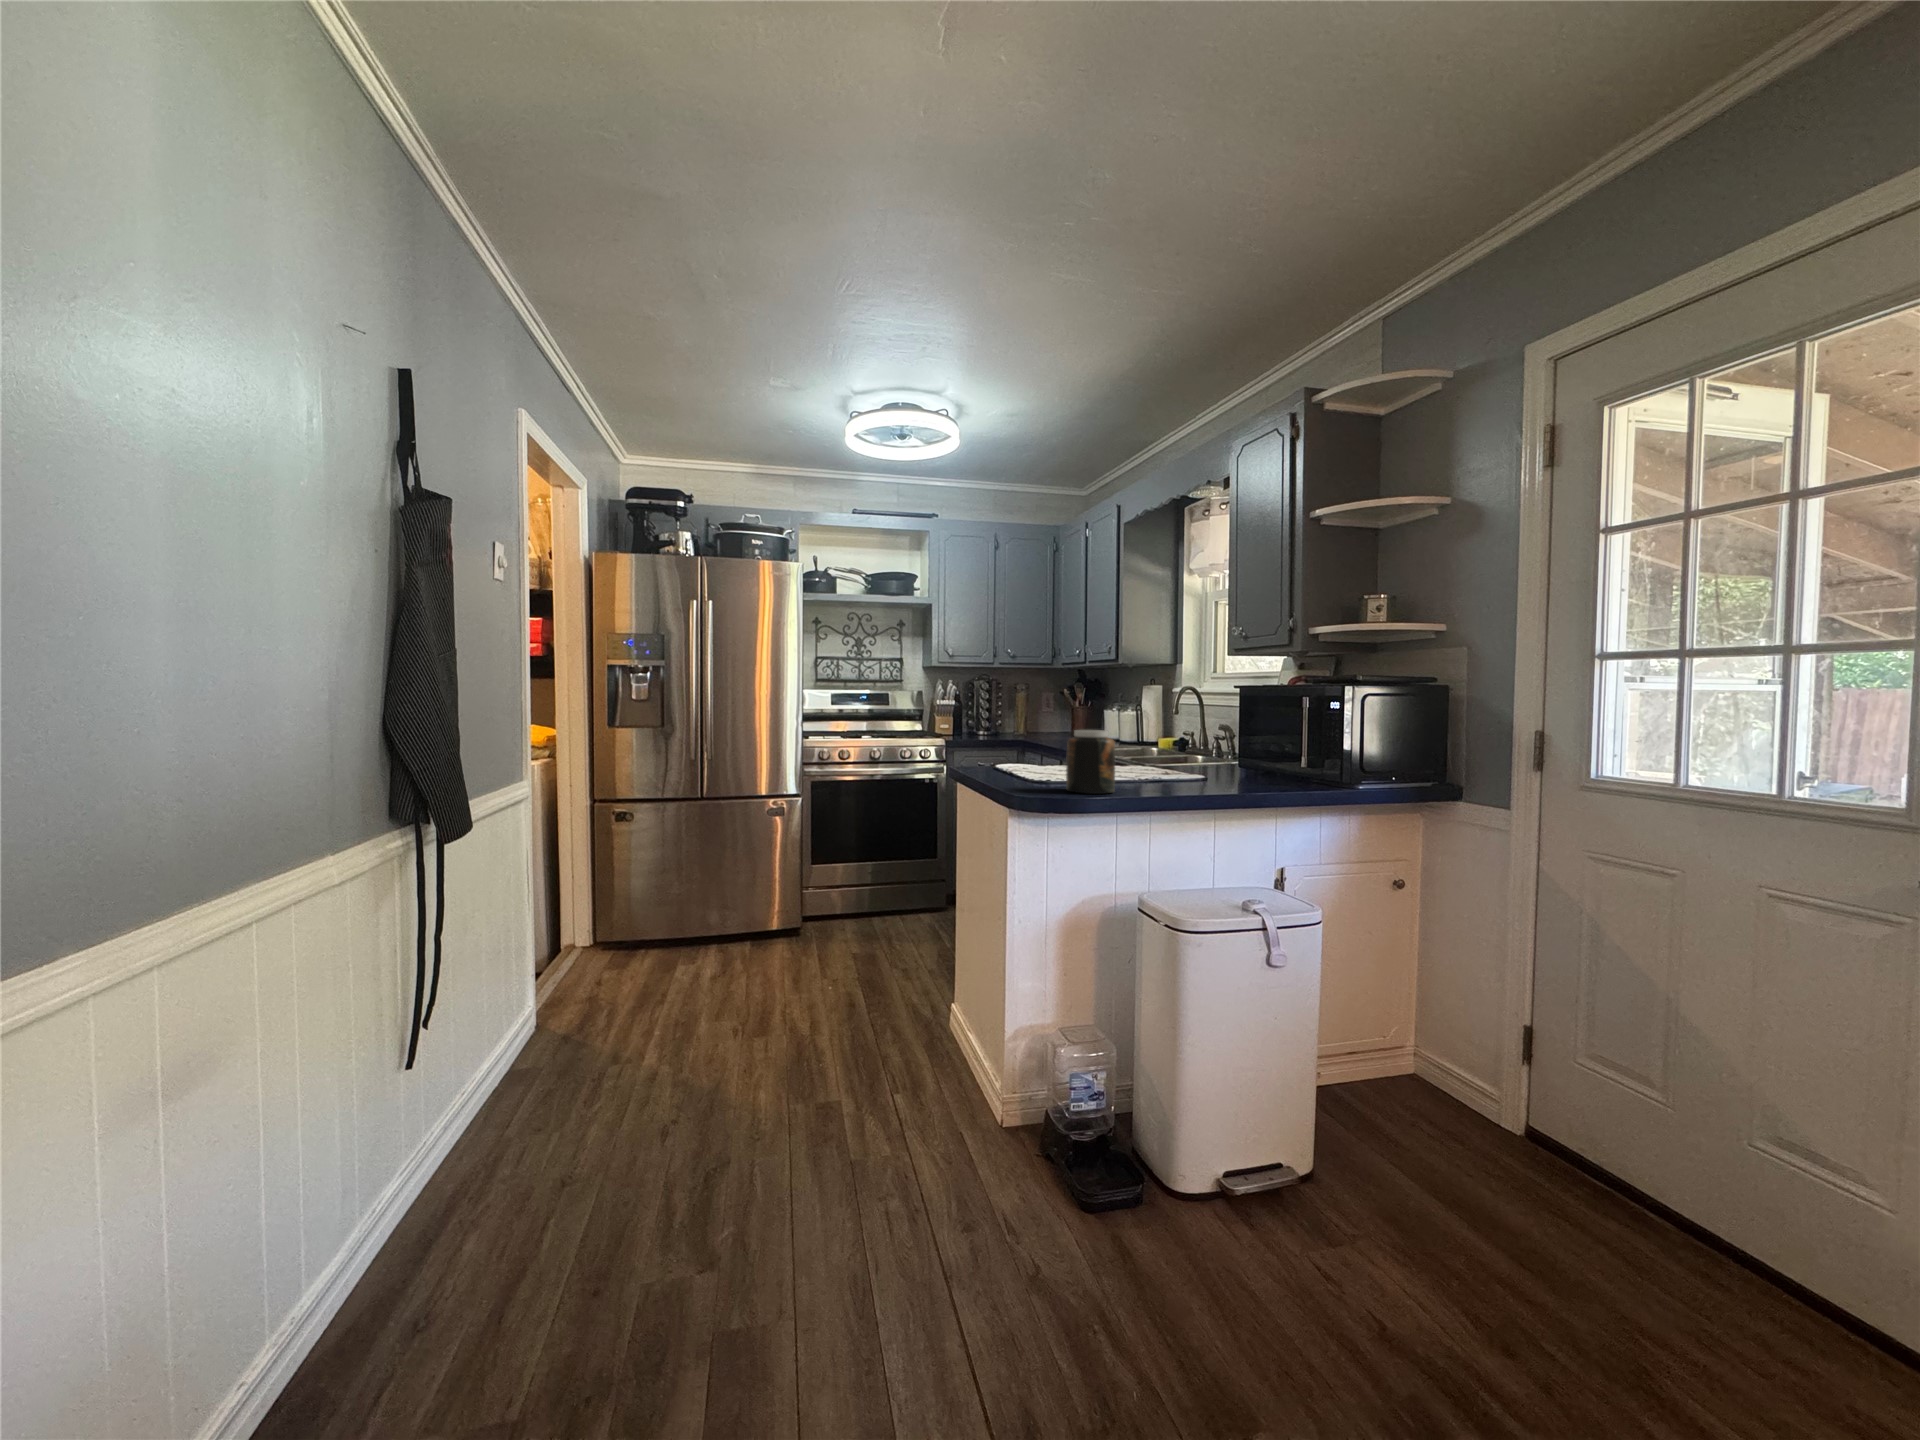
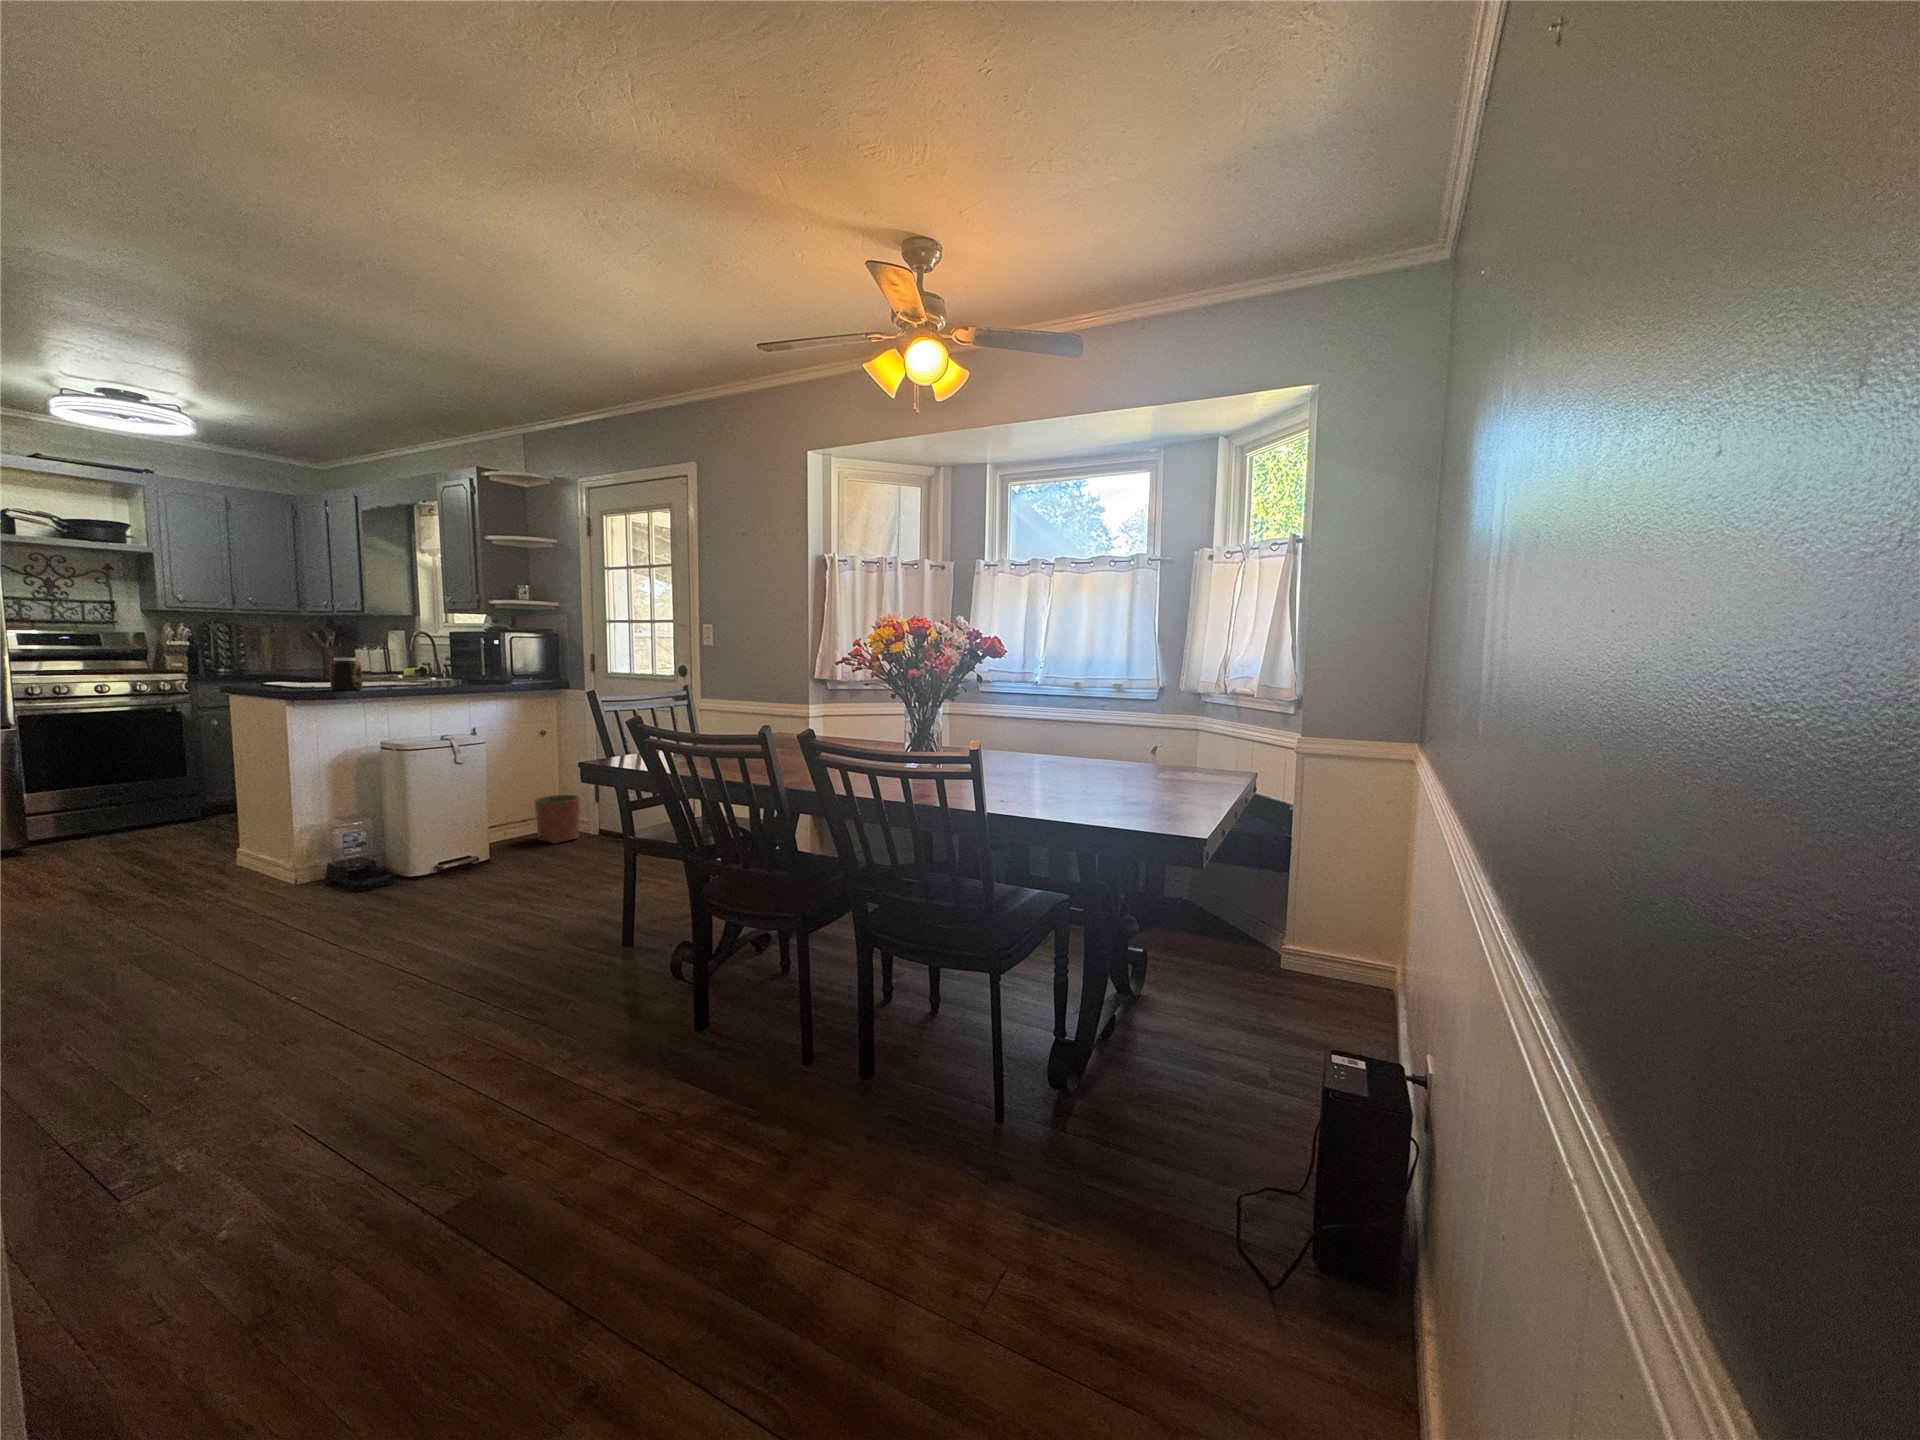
planter: none [1394,1021,1498,1147] -> present [535,795,580,843]

